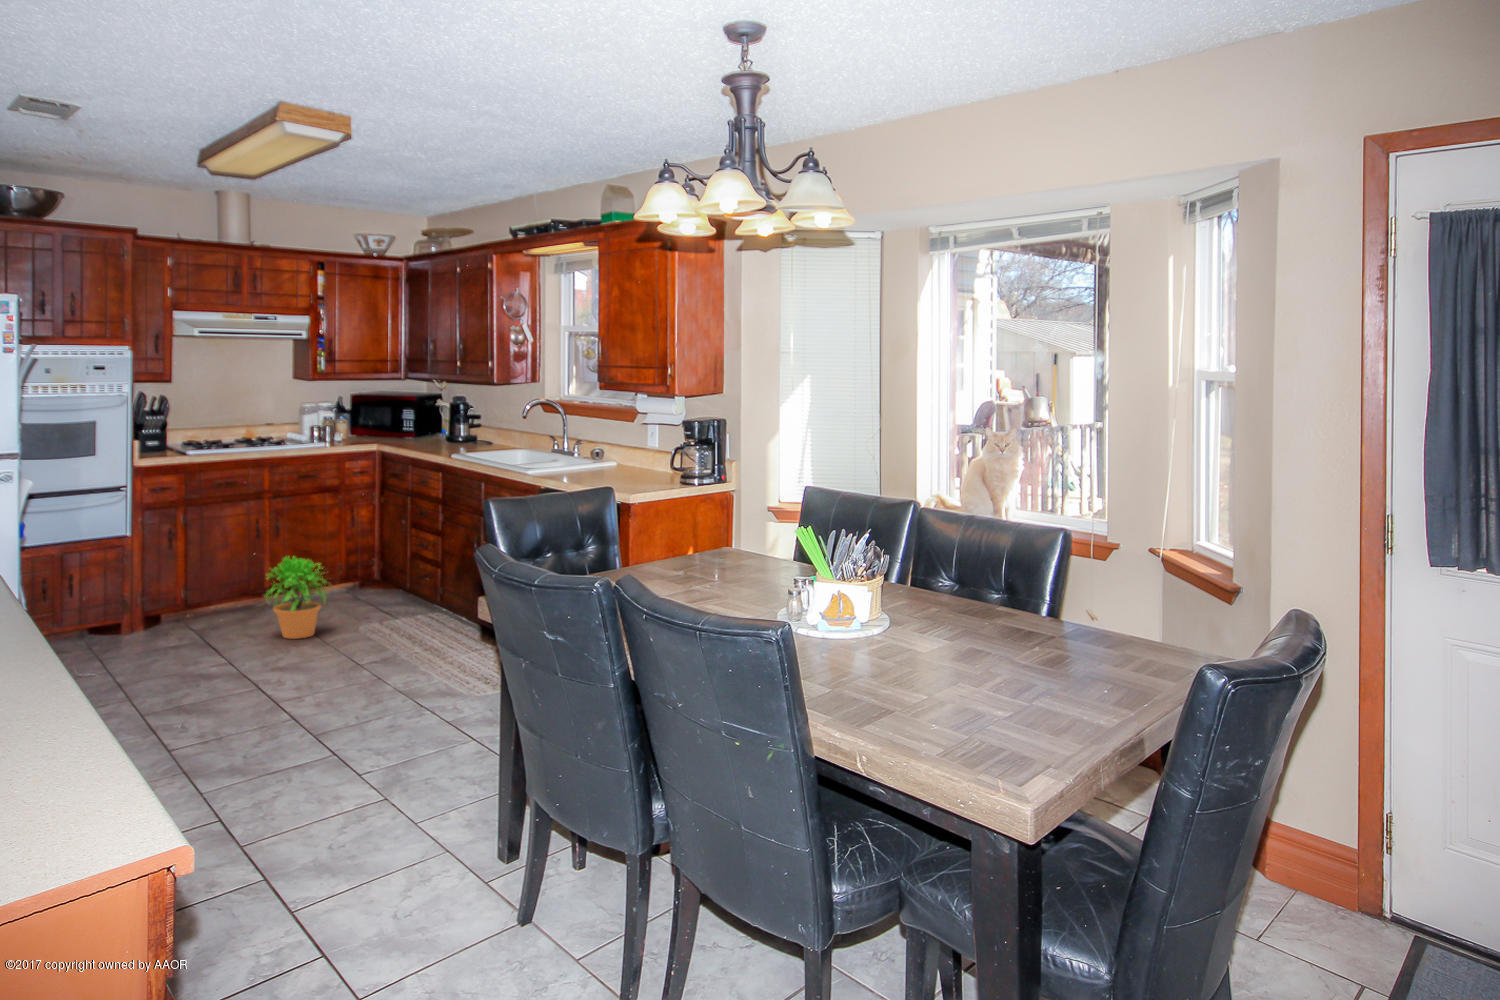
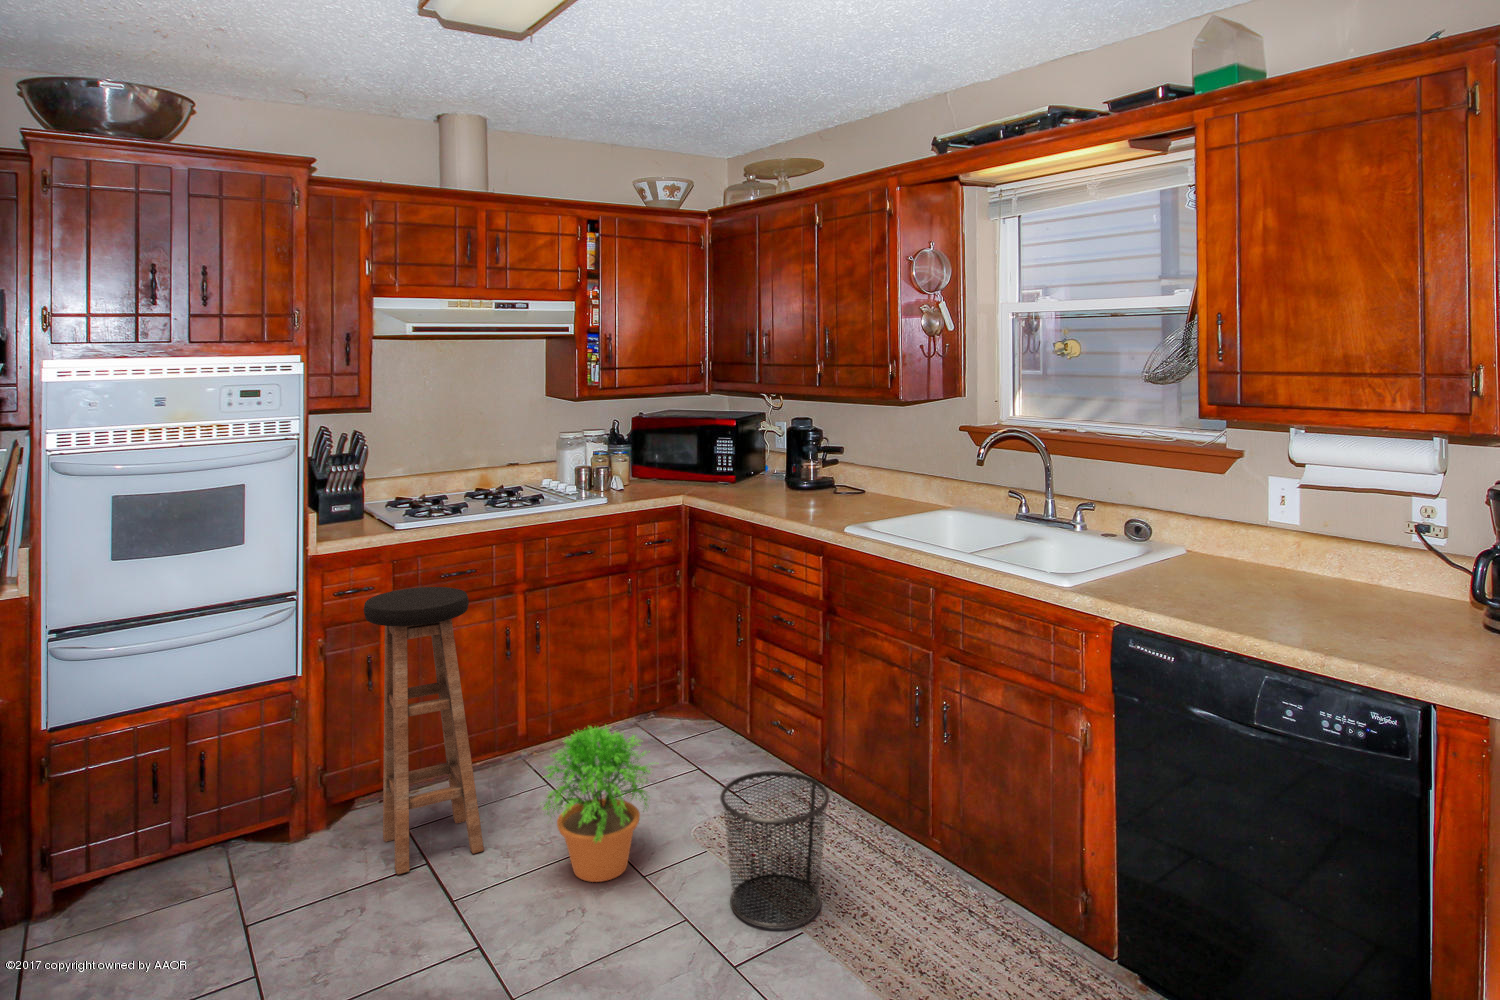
bar stool: none [165,483,233,637] -> present [364,587,484,874]
waste bin: none [357,578,417,649] -> present [720,771,830,929]

